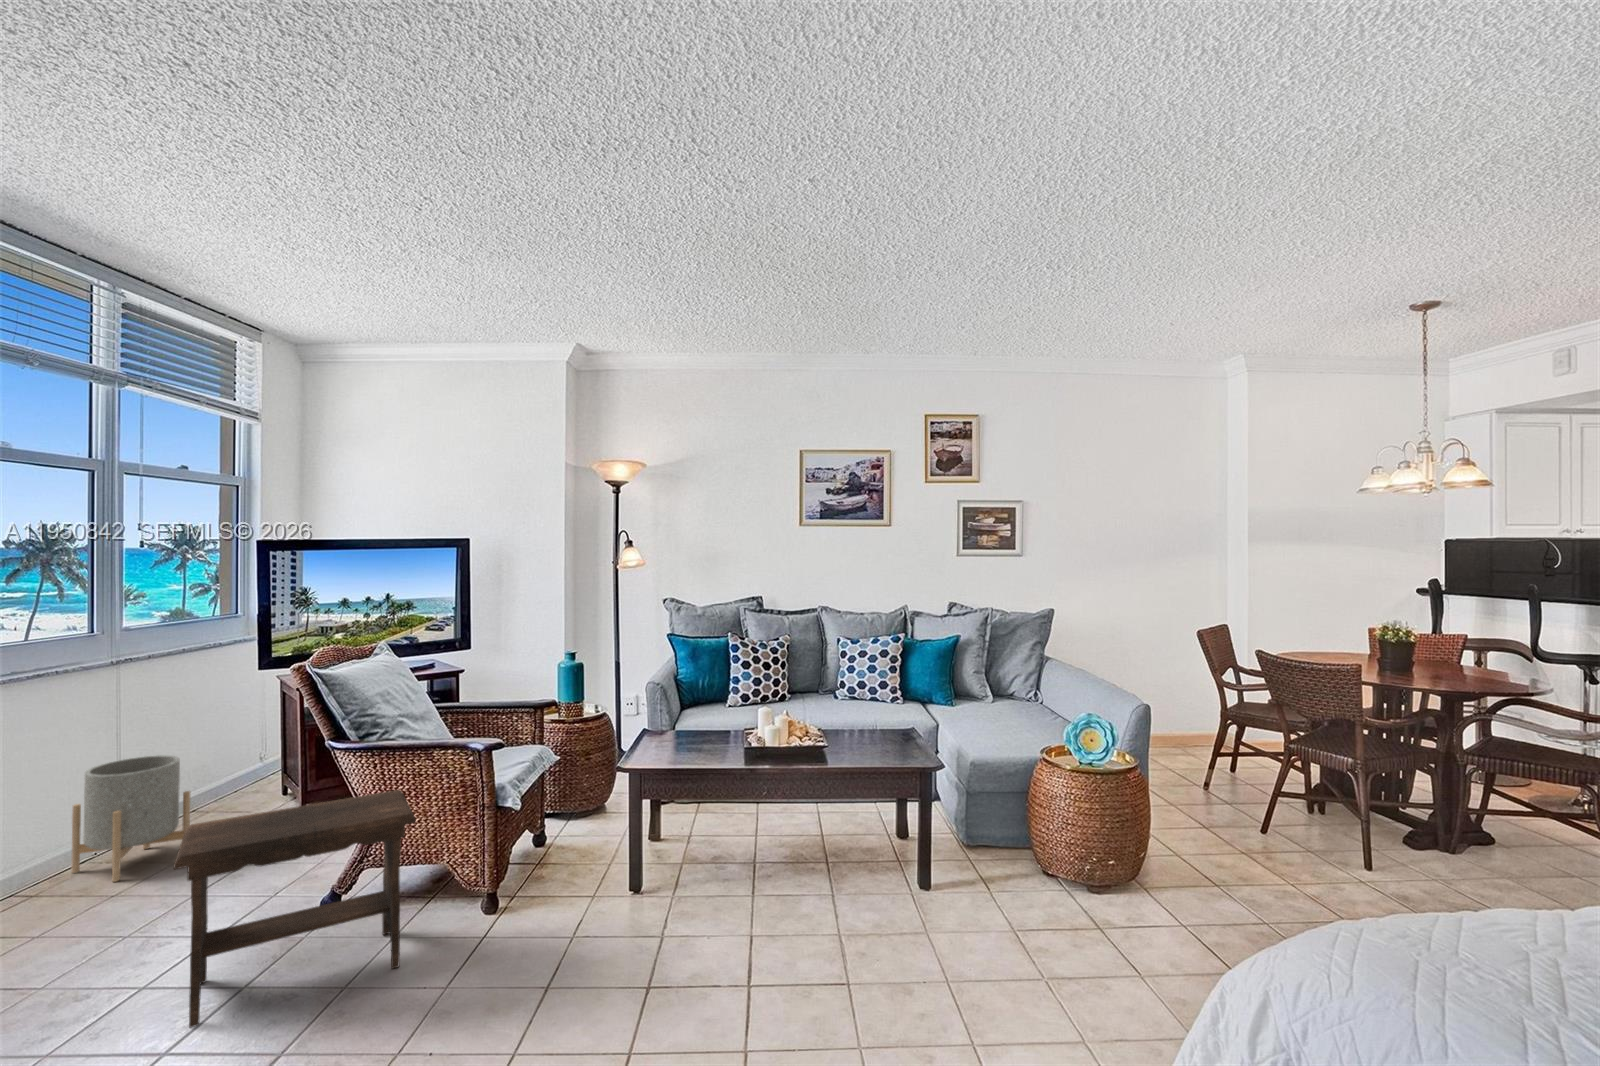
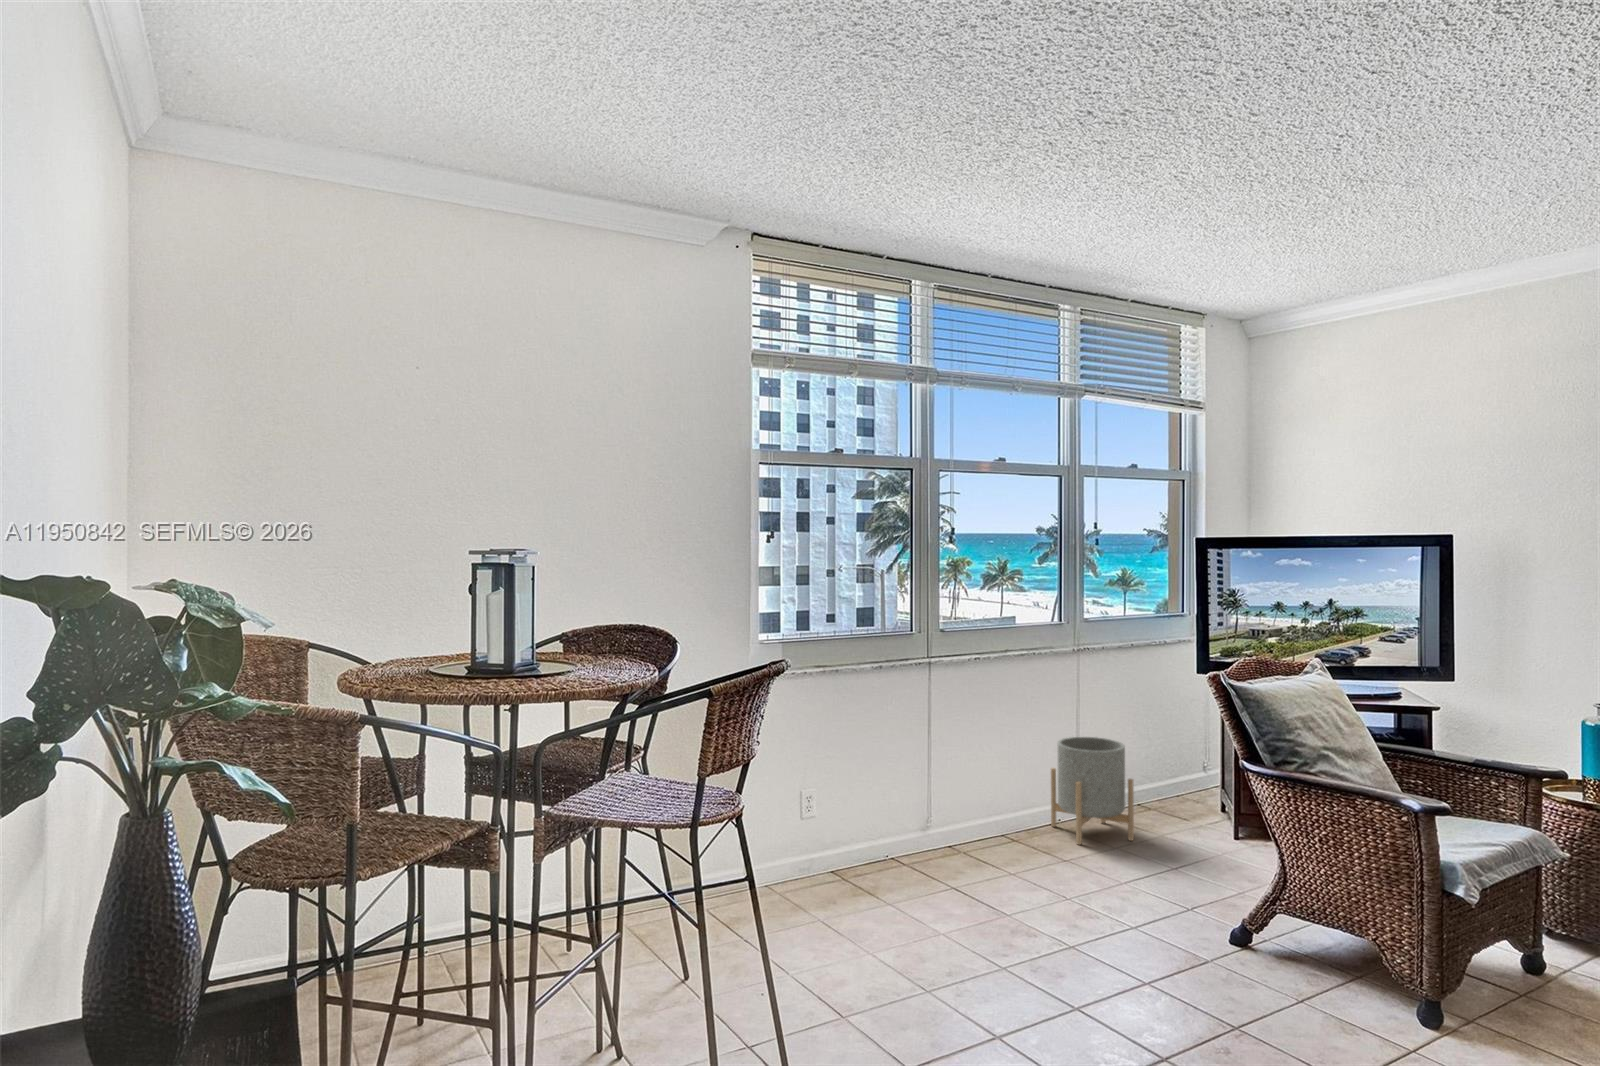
footstool: present [174,790,416,1027] -> none [1100,810,1322,1033]

